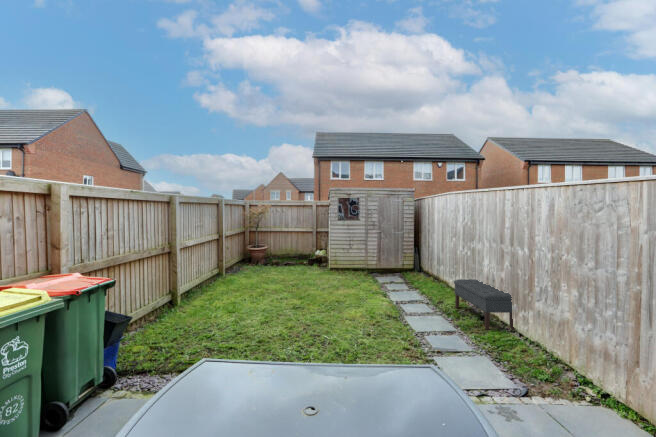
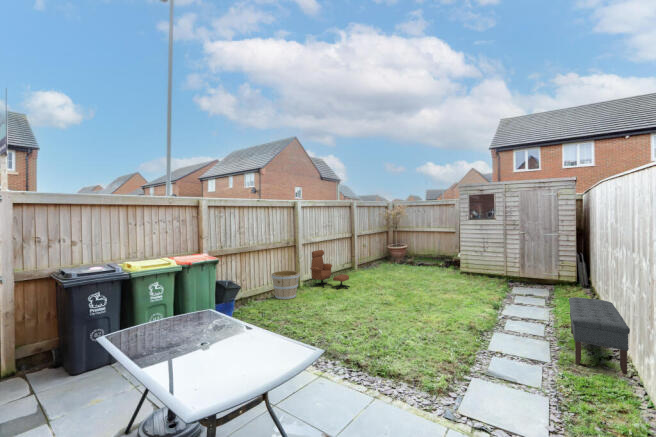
lounge chair: none [191,257,243,306] -> present [310,250,350,290]
wooden bucket: none [148,288,194,330] -> present [271,270,300,300]

